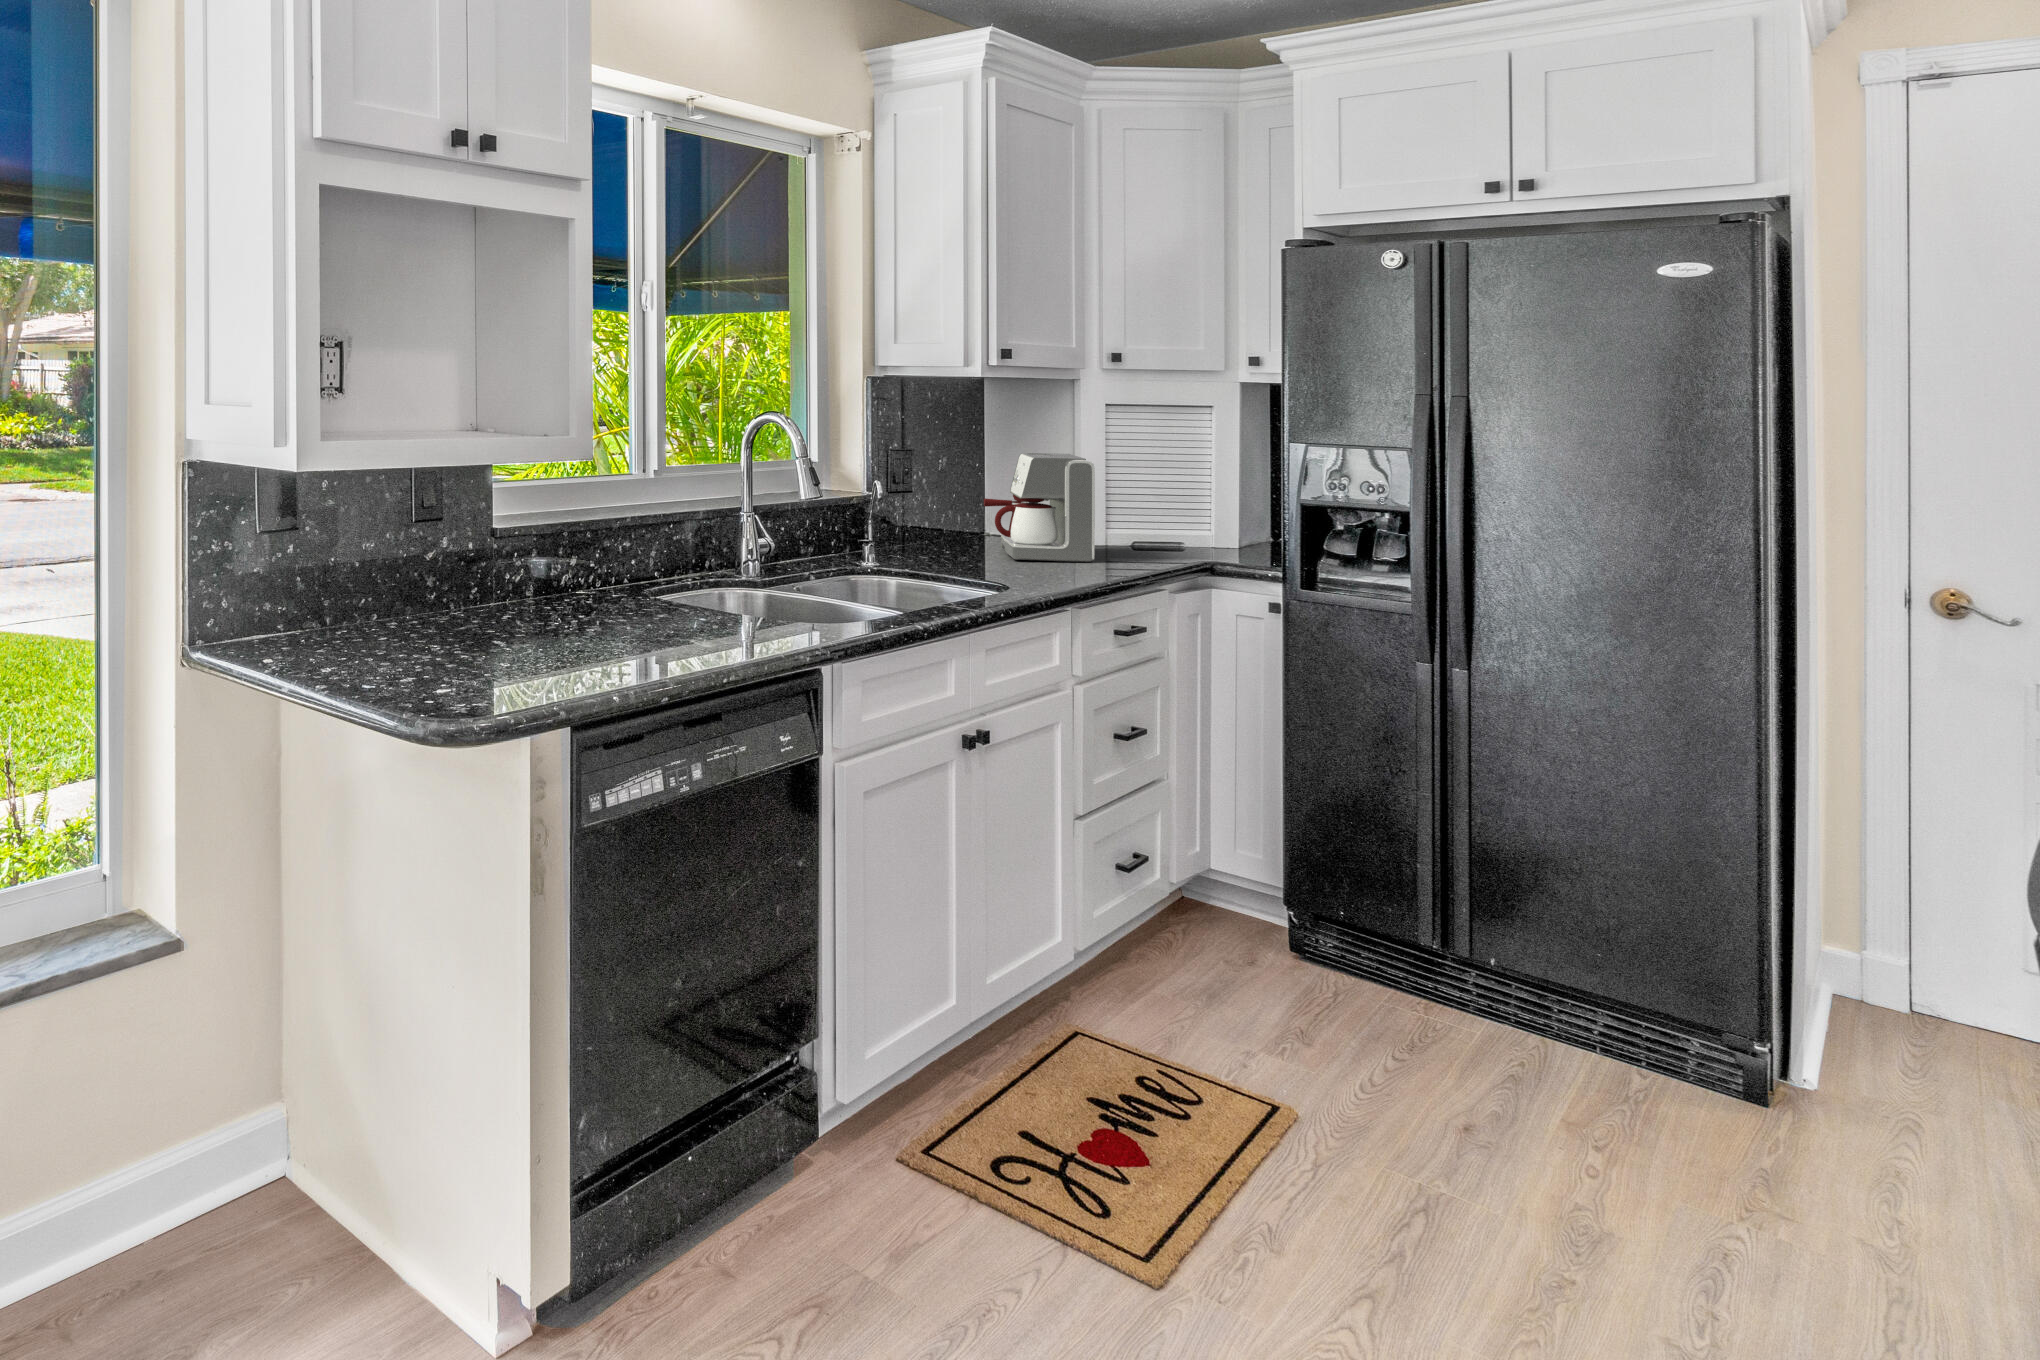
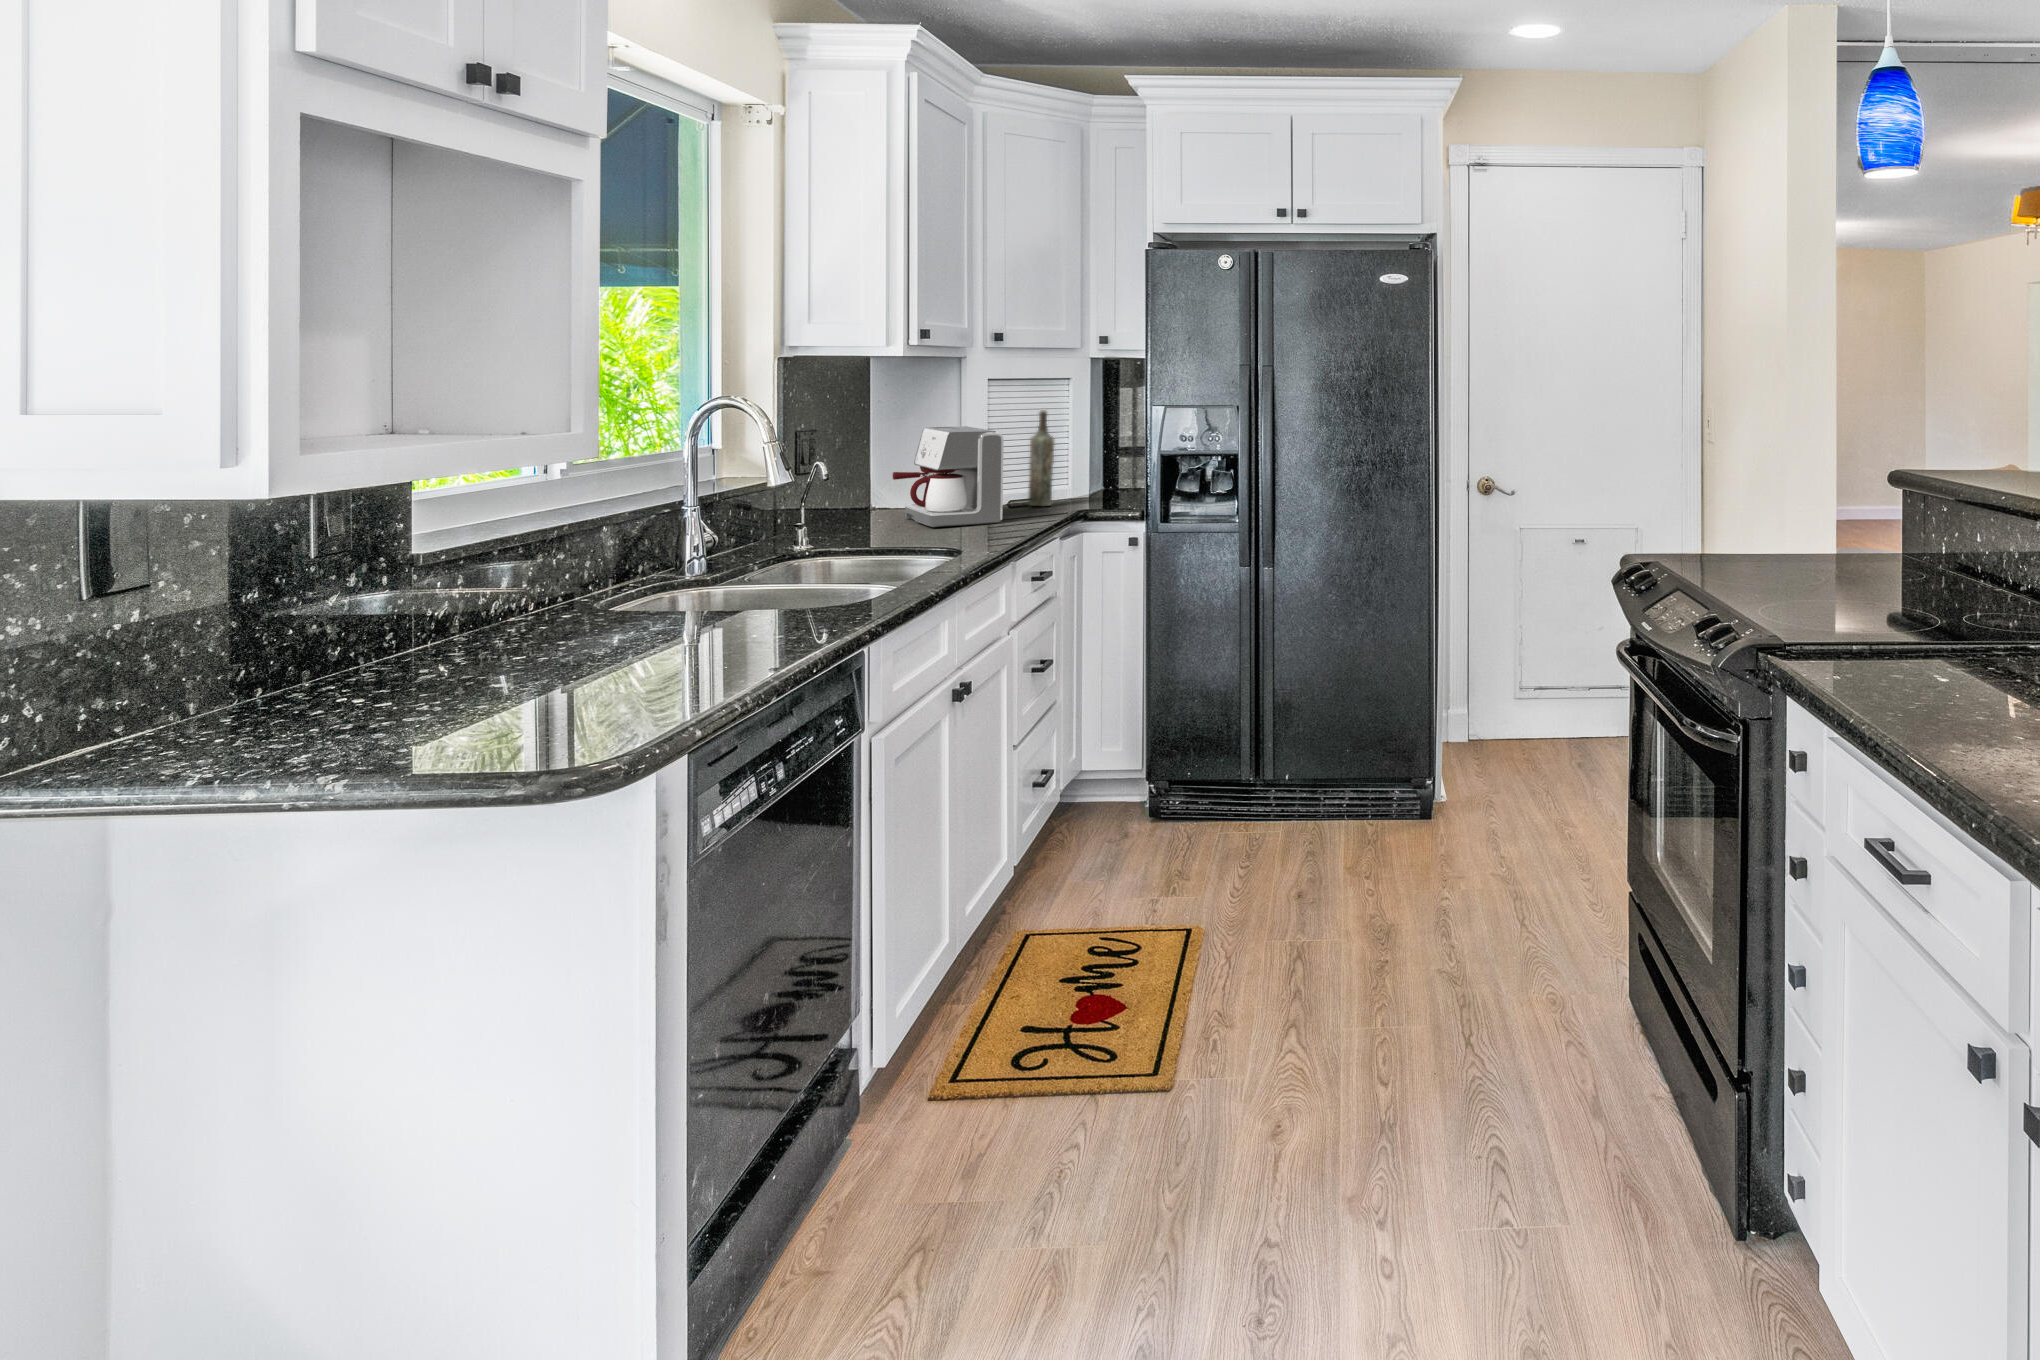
bottle: none [1144,438,1175,550] -> present [1028,410,1055,506]

